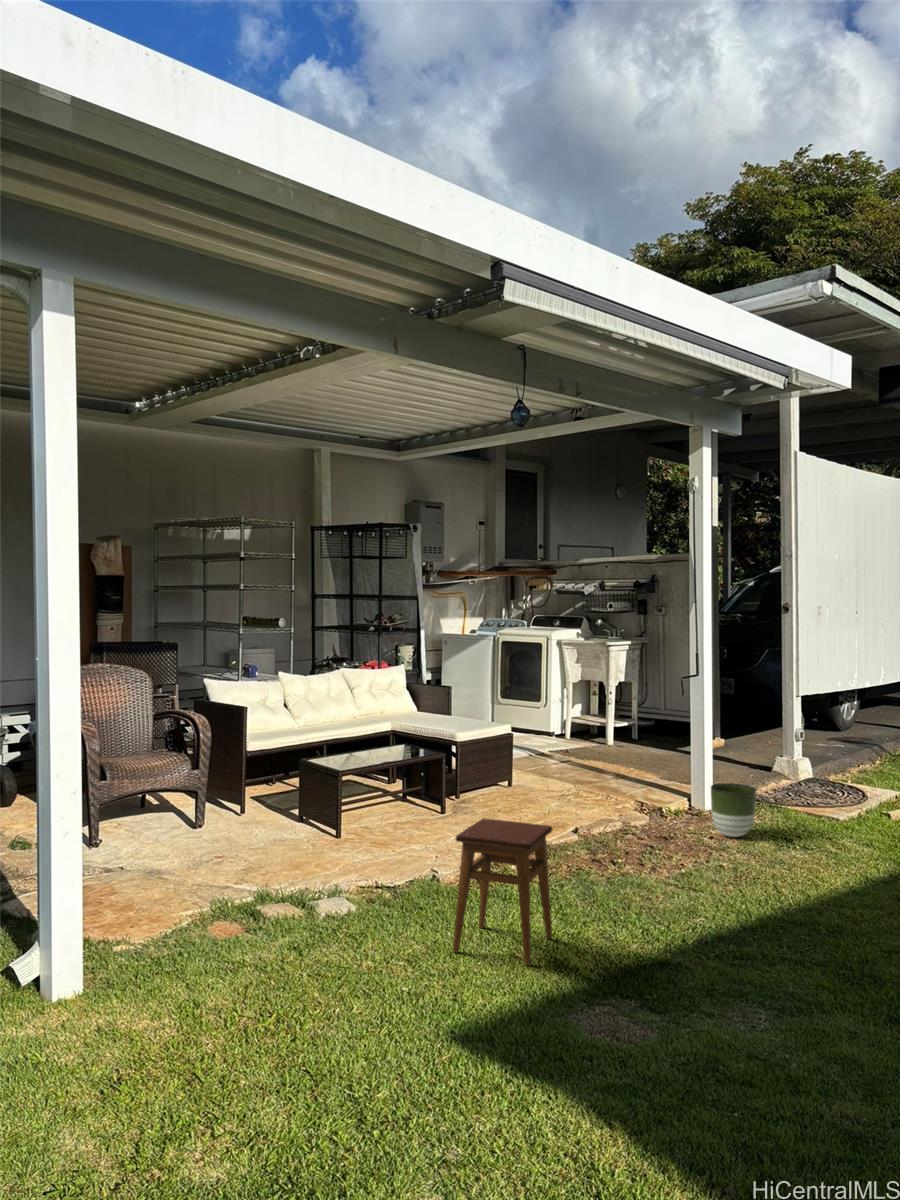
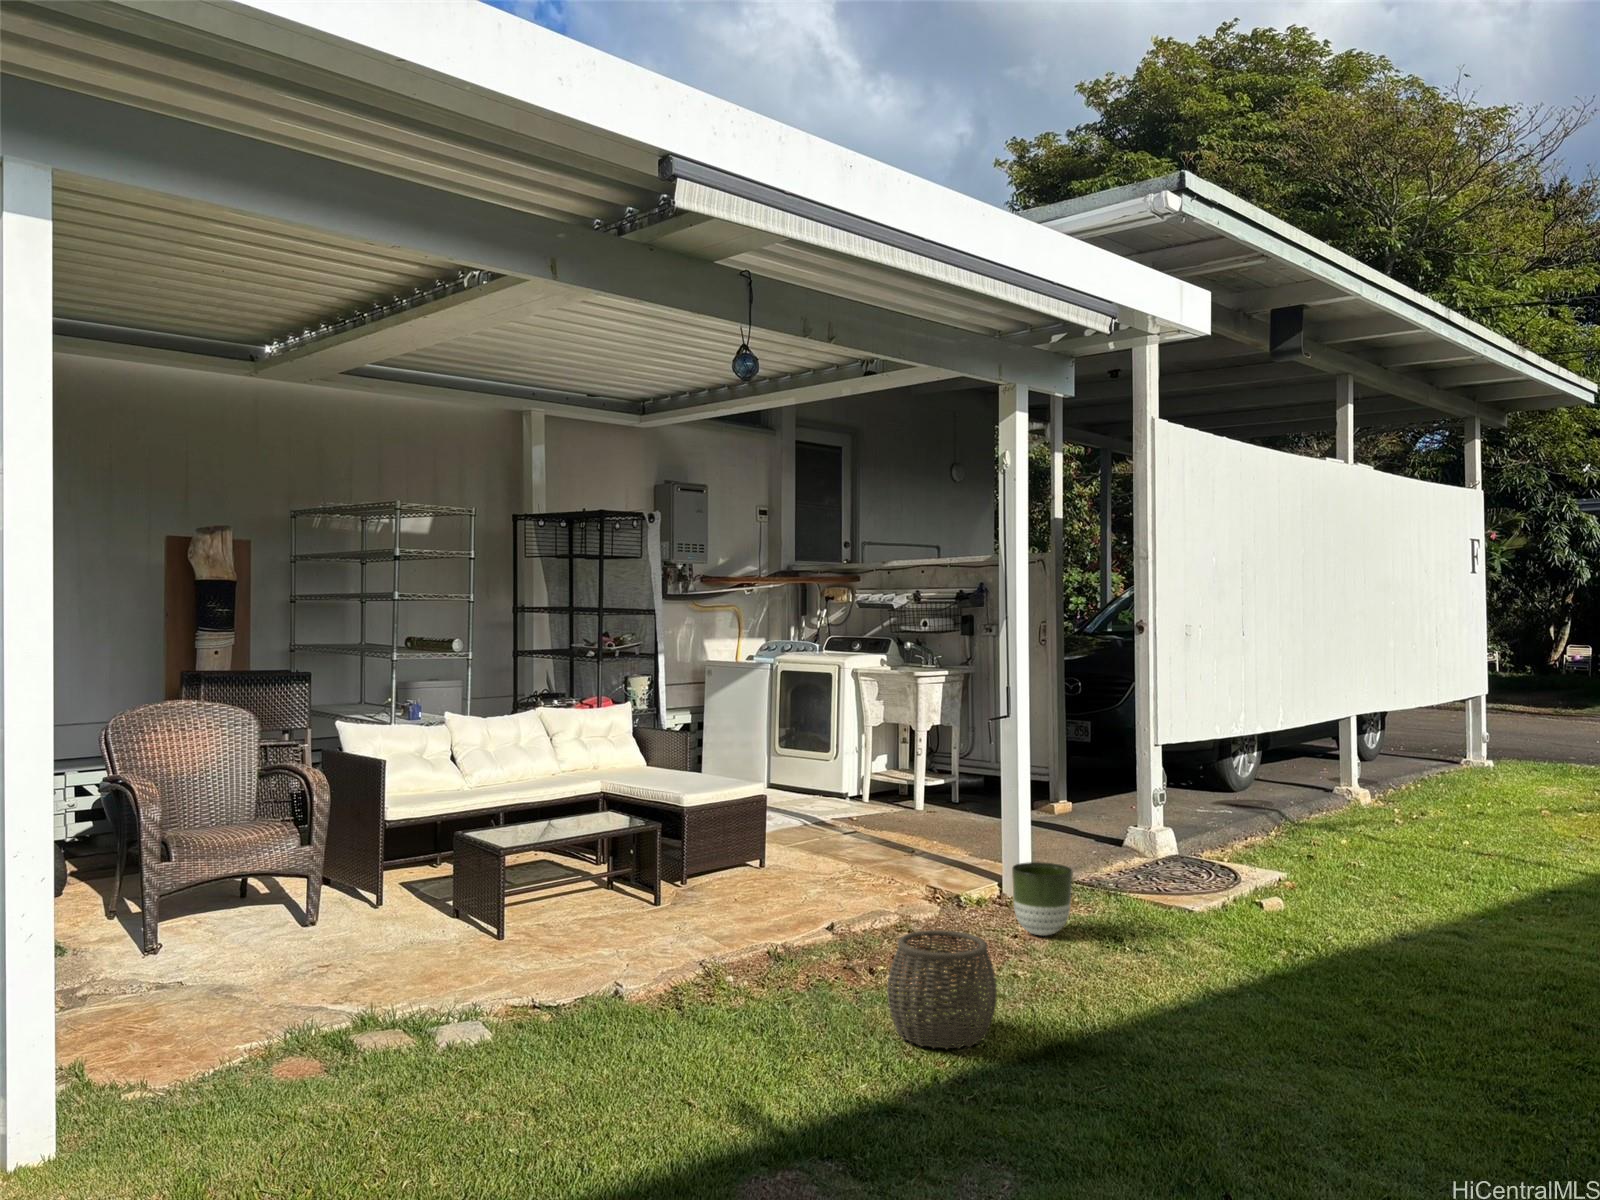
stool: present [453,819,552,965] -> none [598,913,744,1117]
woven basket: none [644,832,727,919] -> present [887,930,997,1049]

